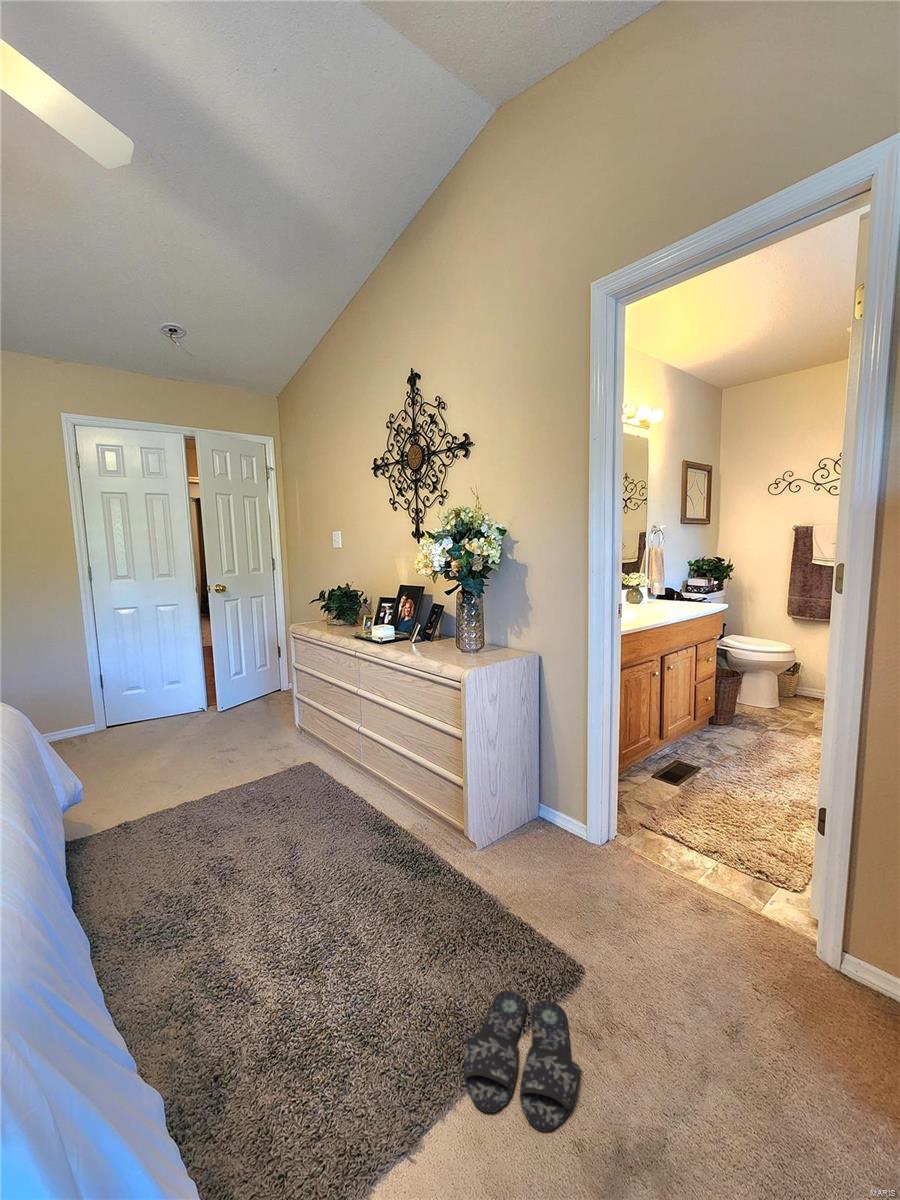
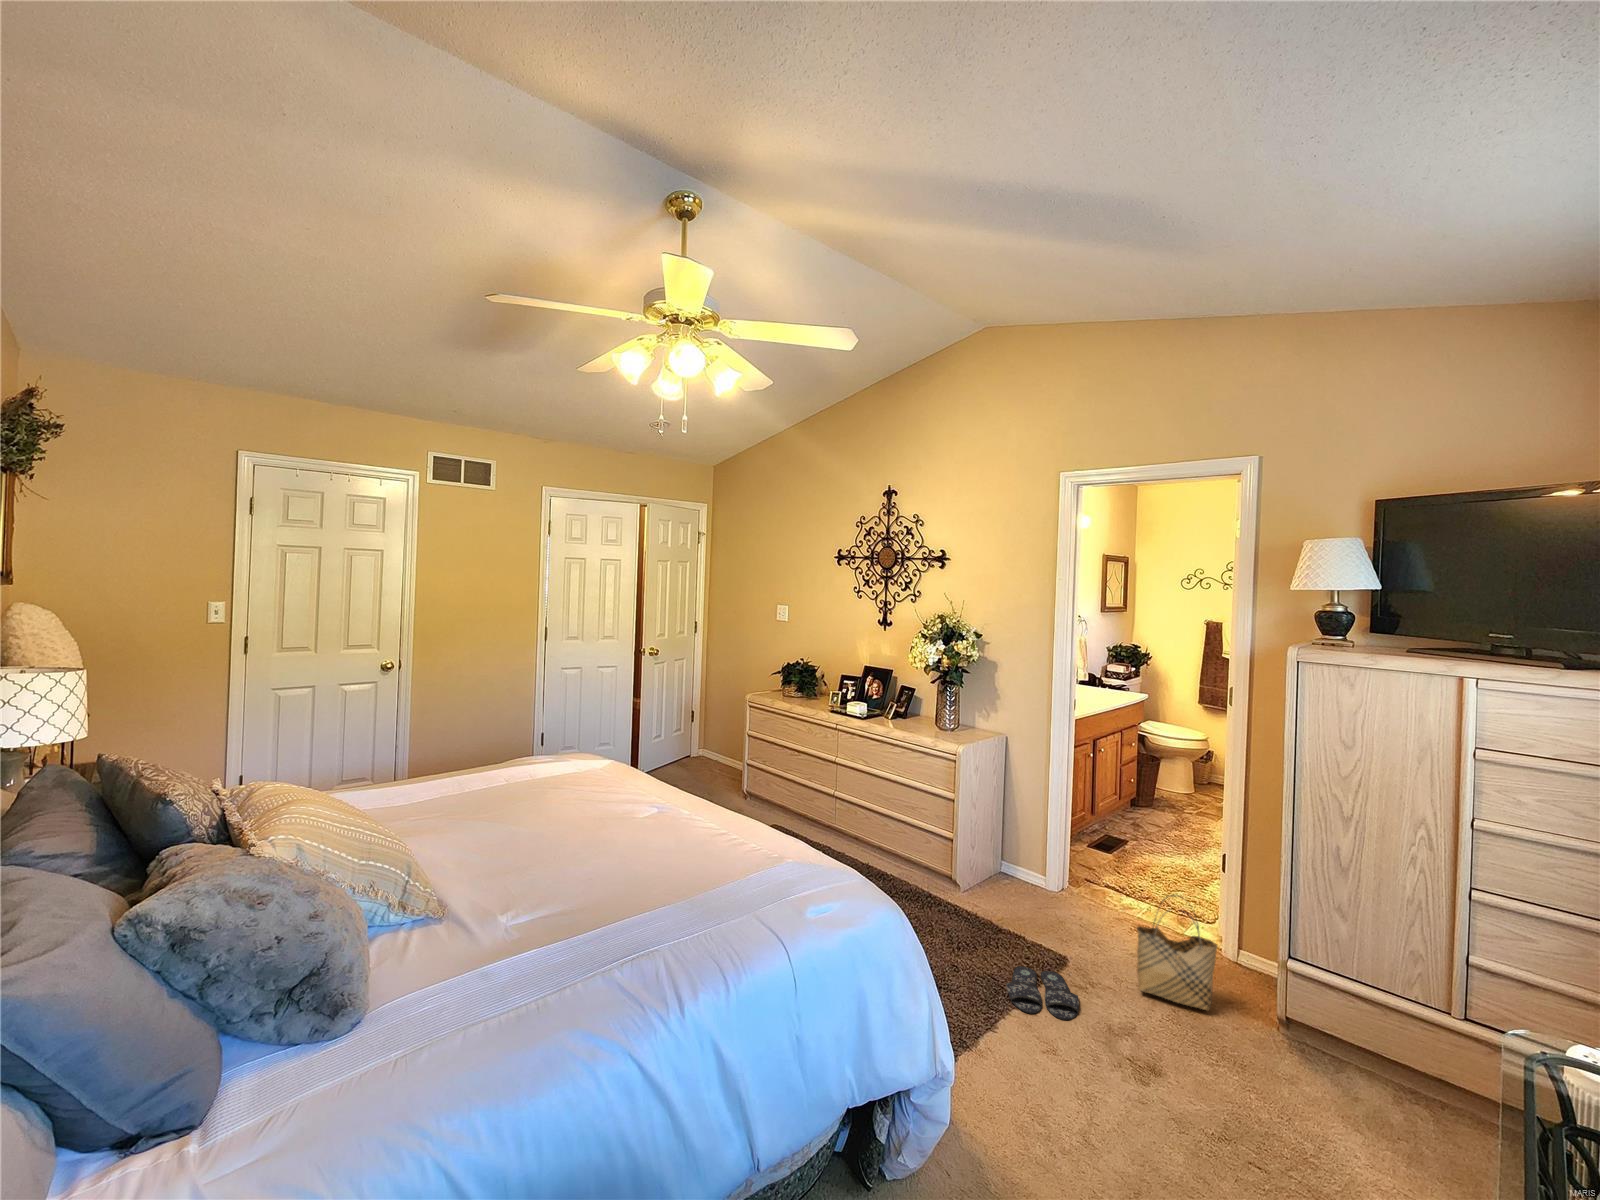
woven basket: none [679,894,819,1107] -> present [1137,895,1218,1010]

